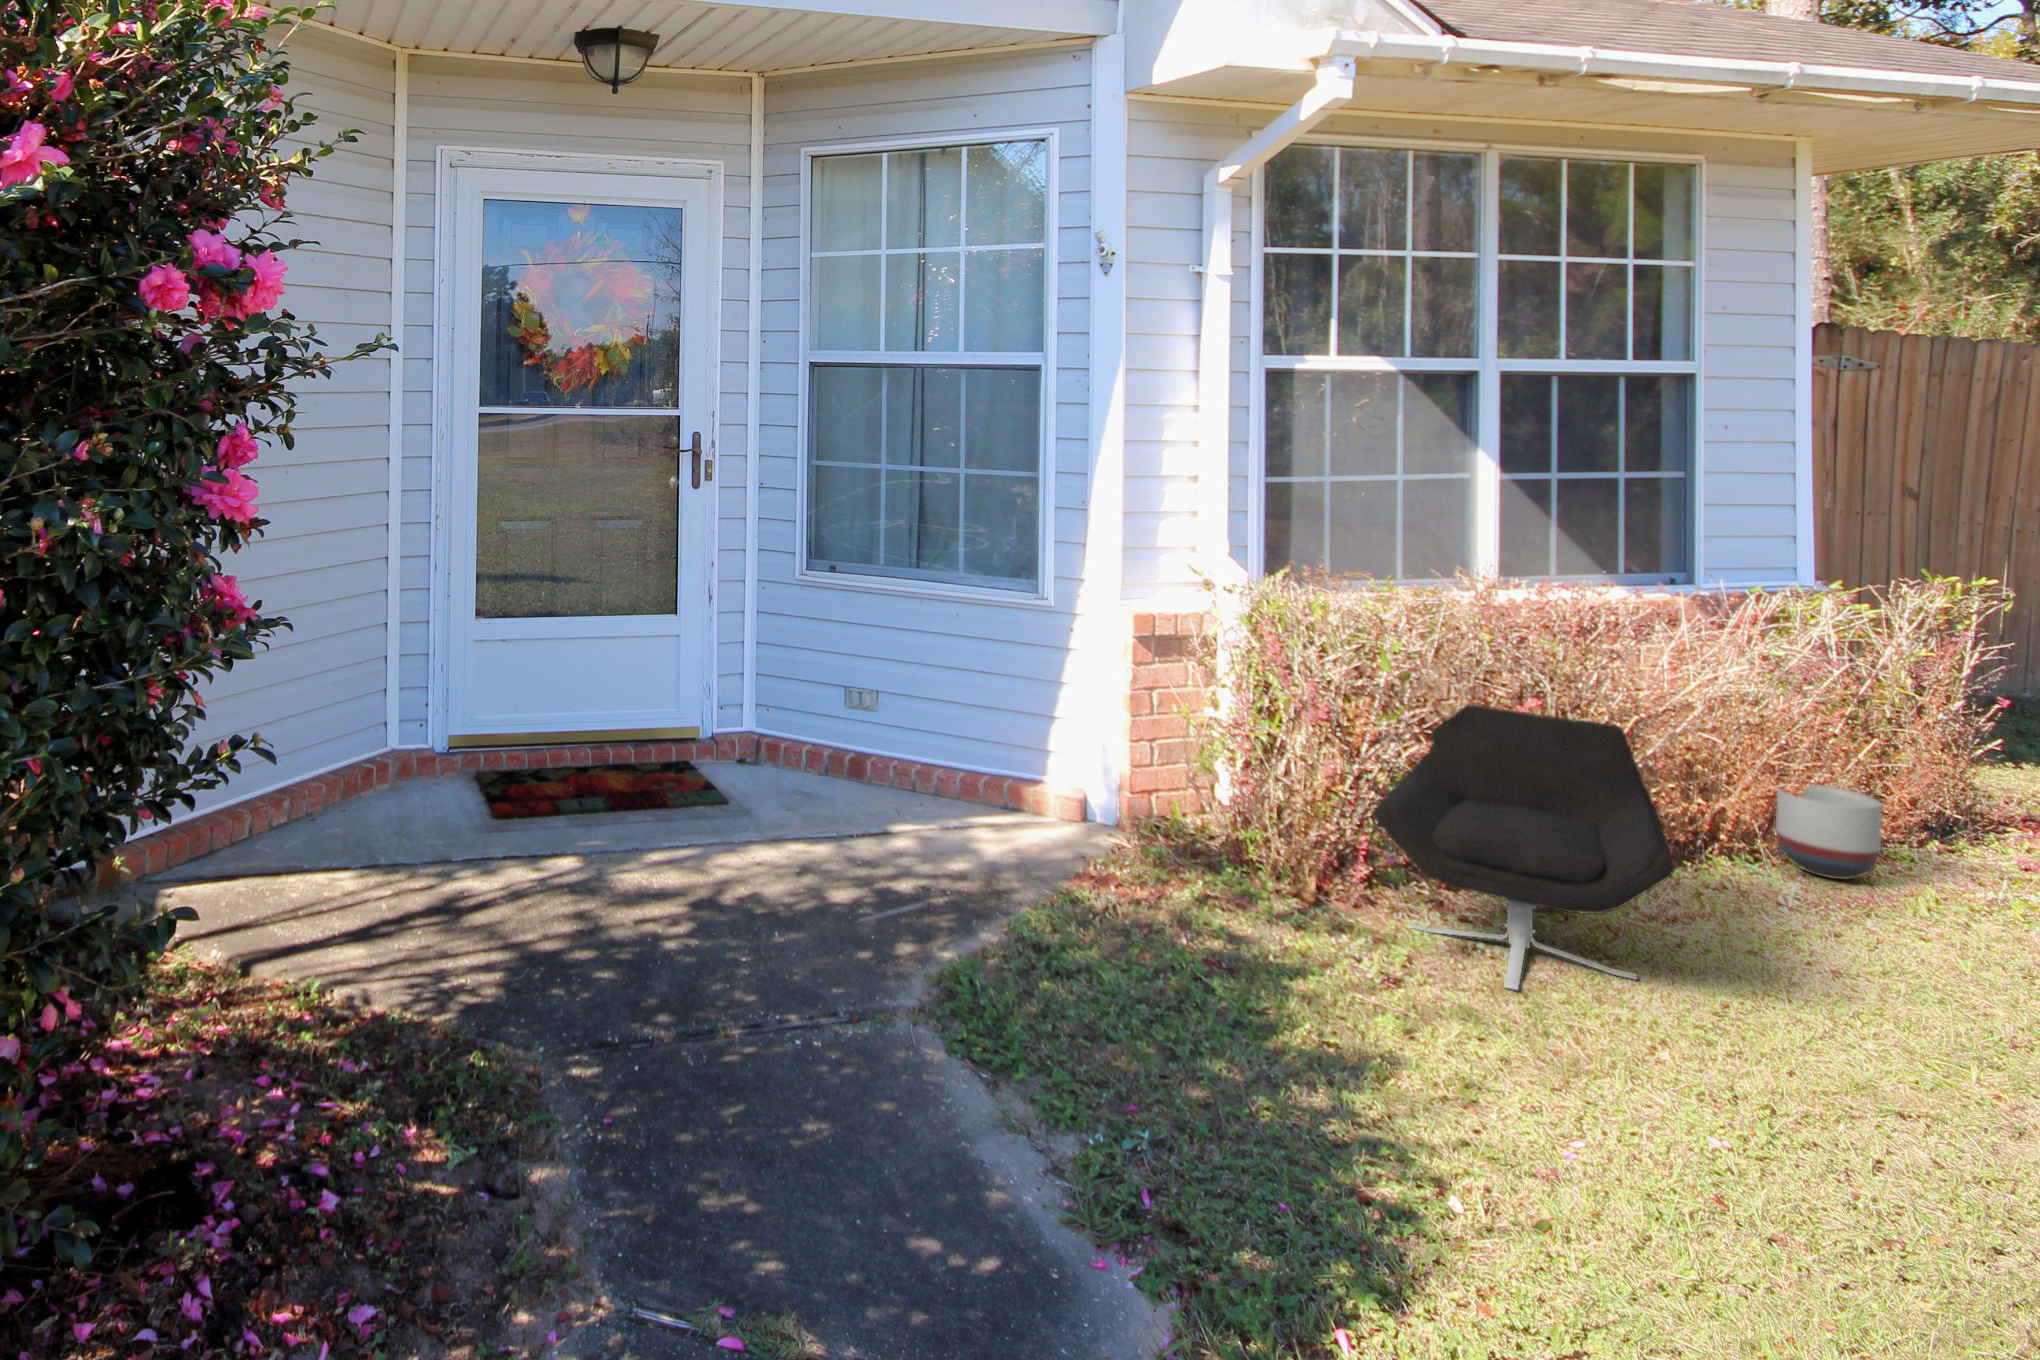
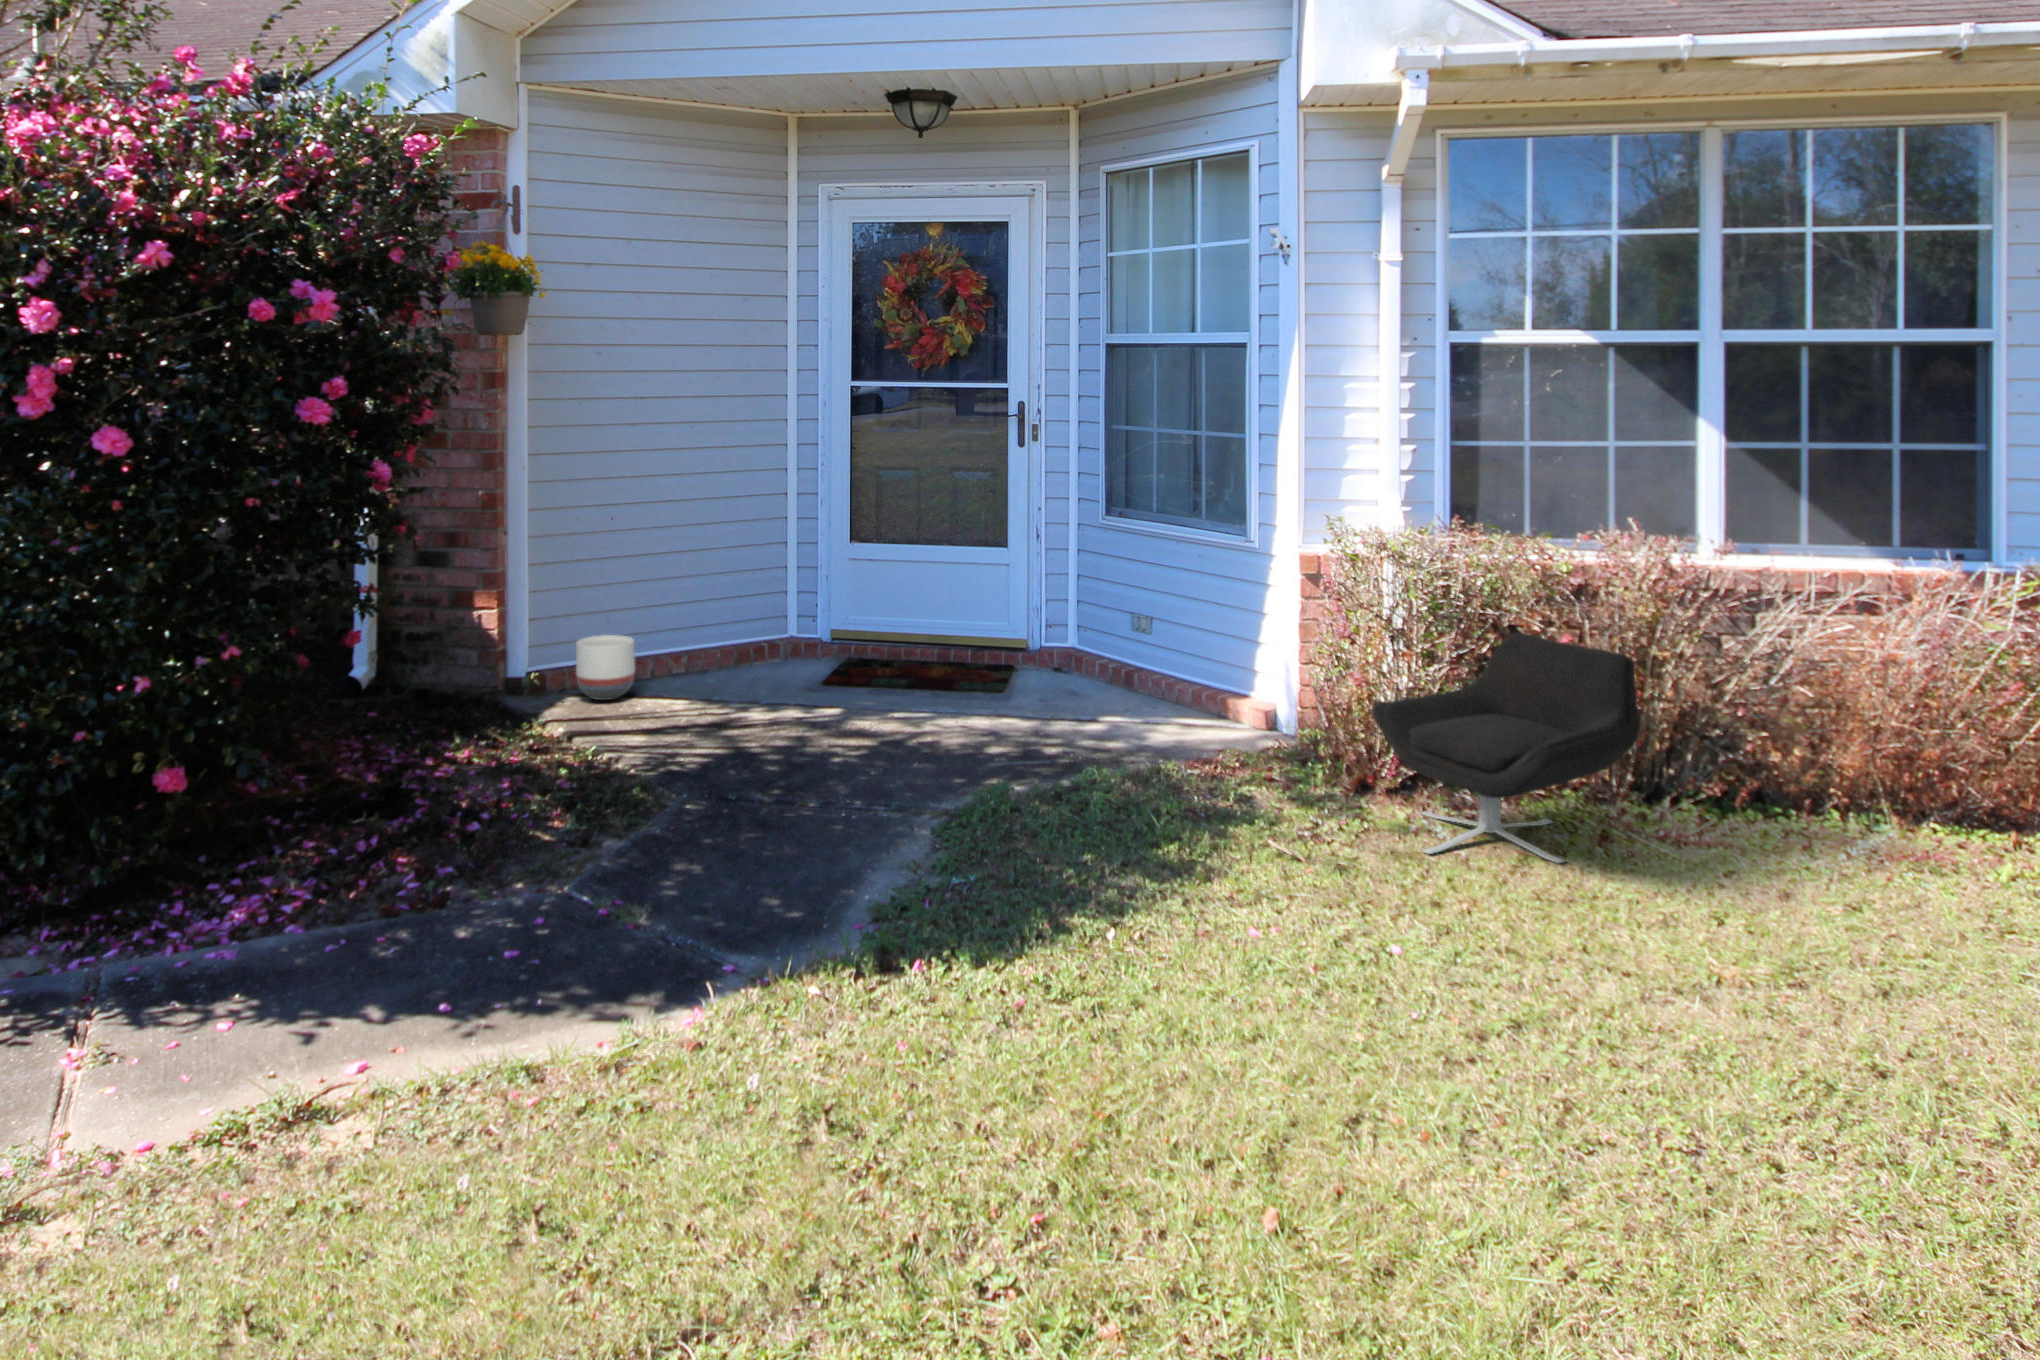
planter: present [1776,784,1882,879] -> present [576,635,635,700]

